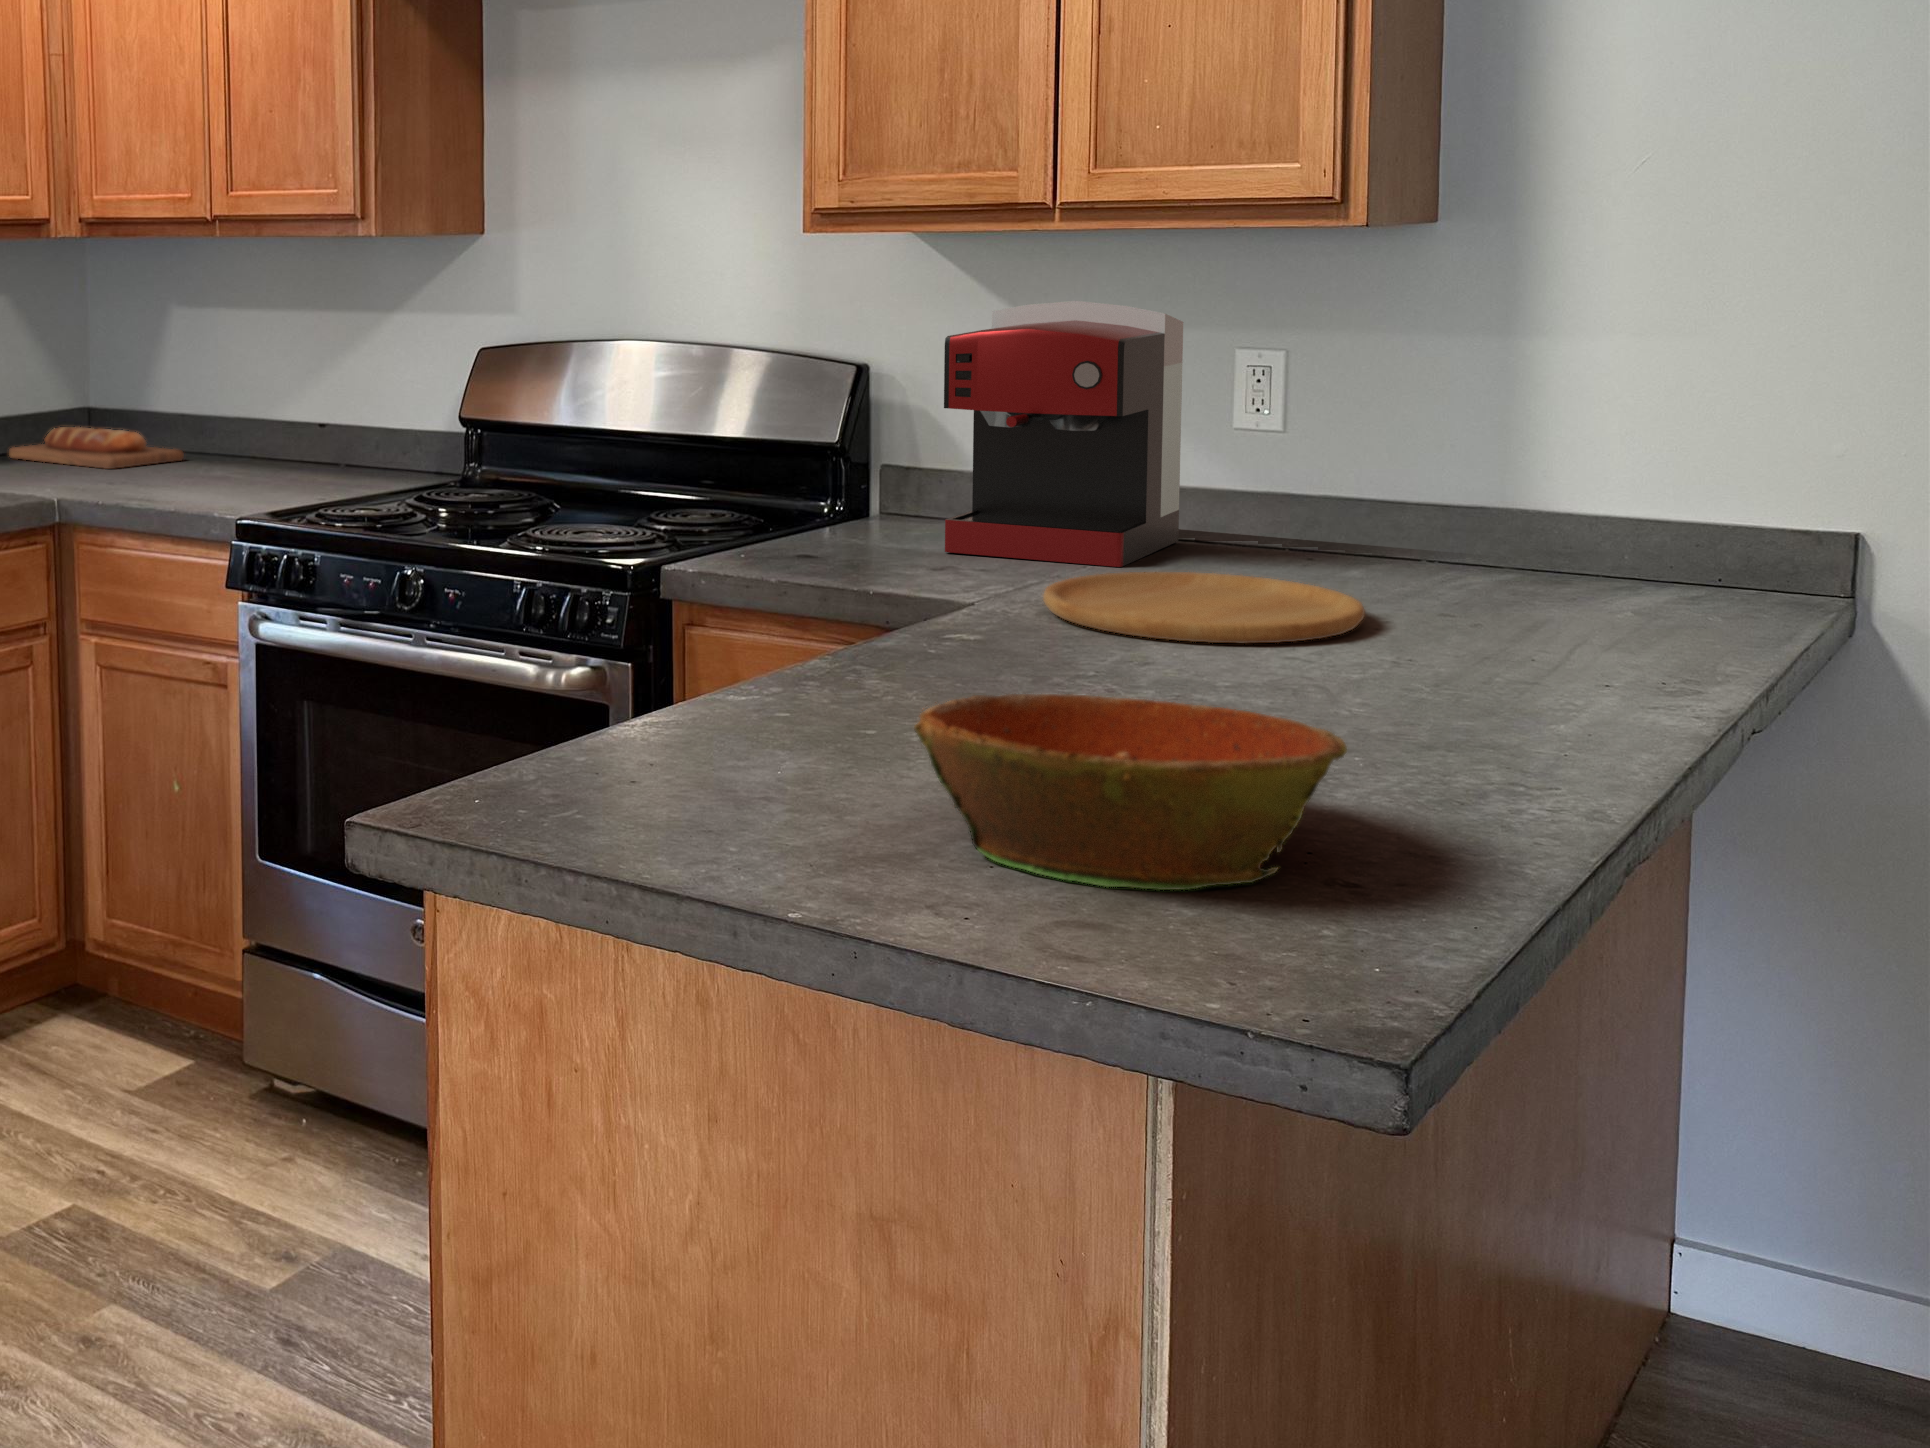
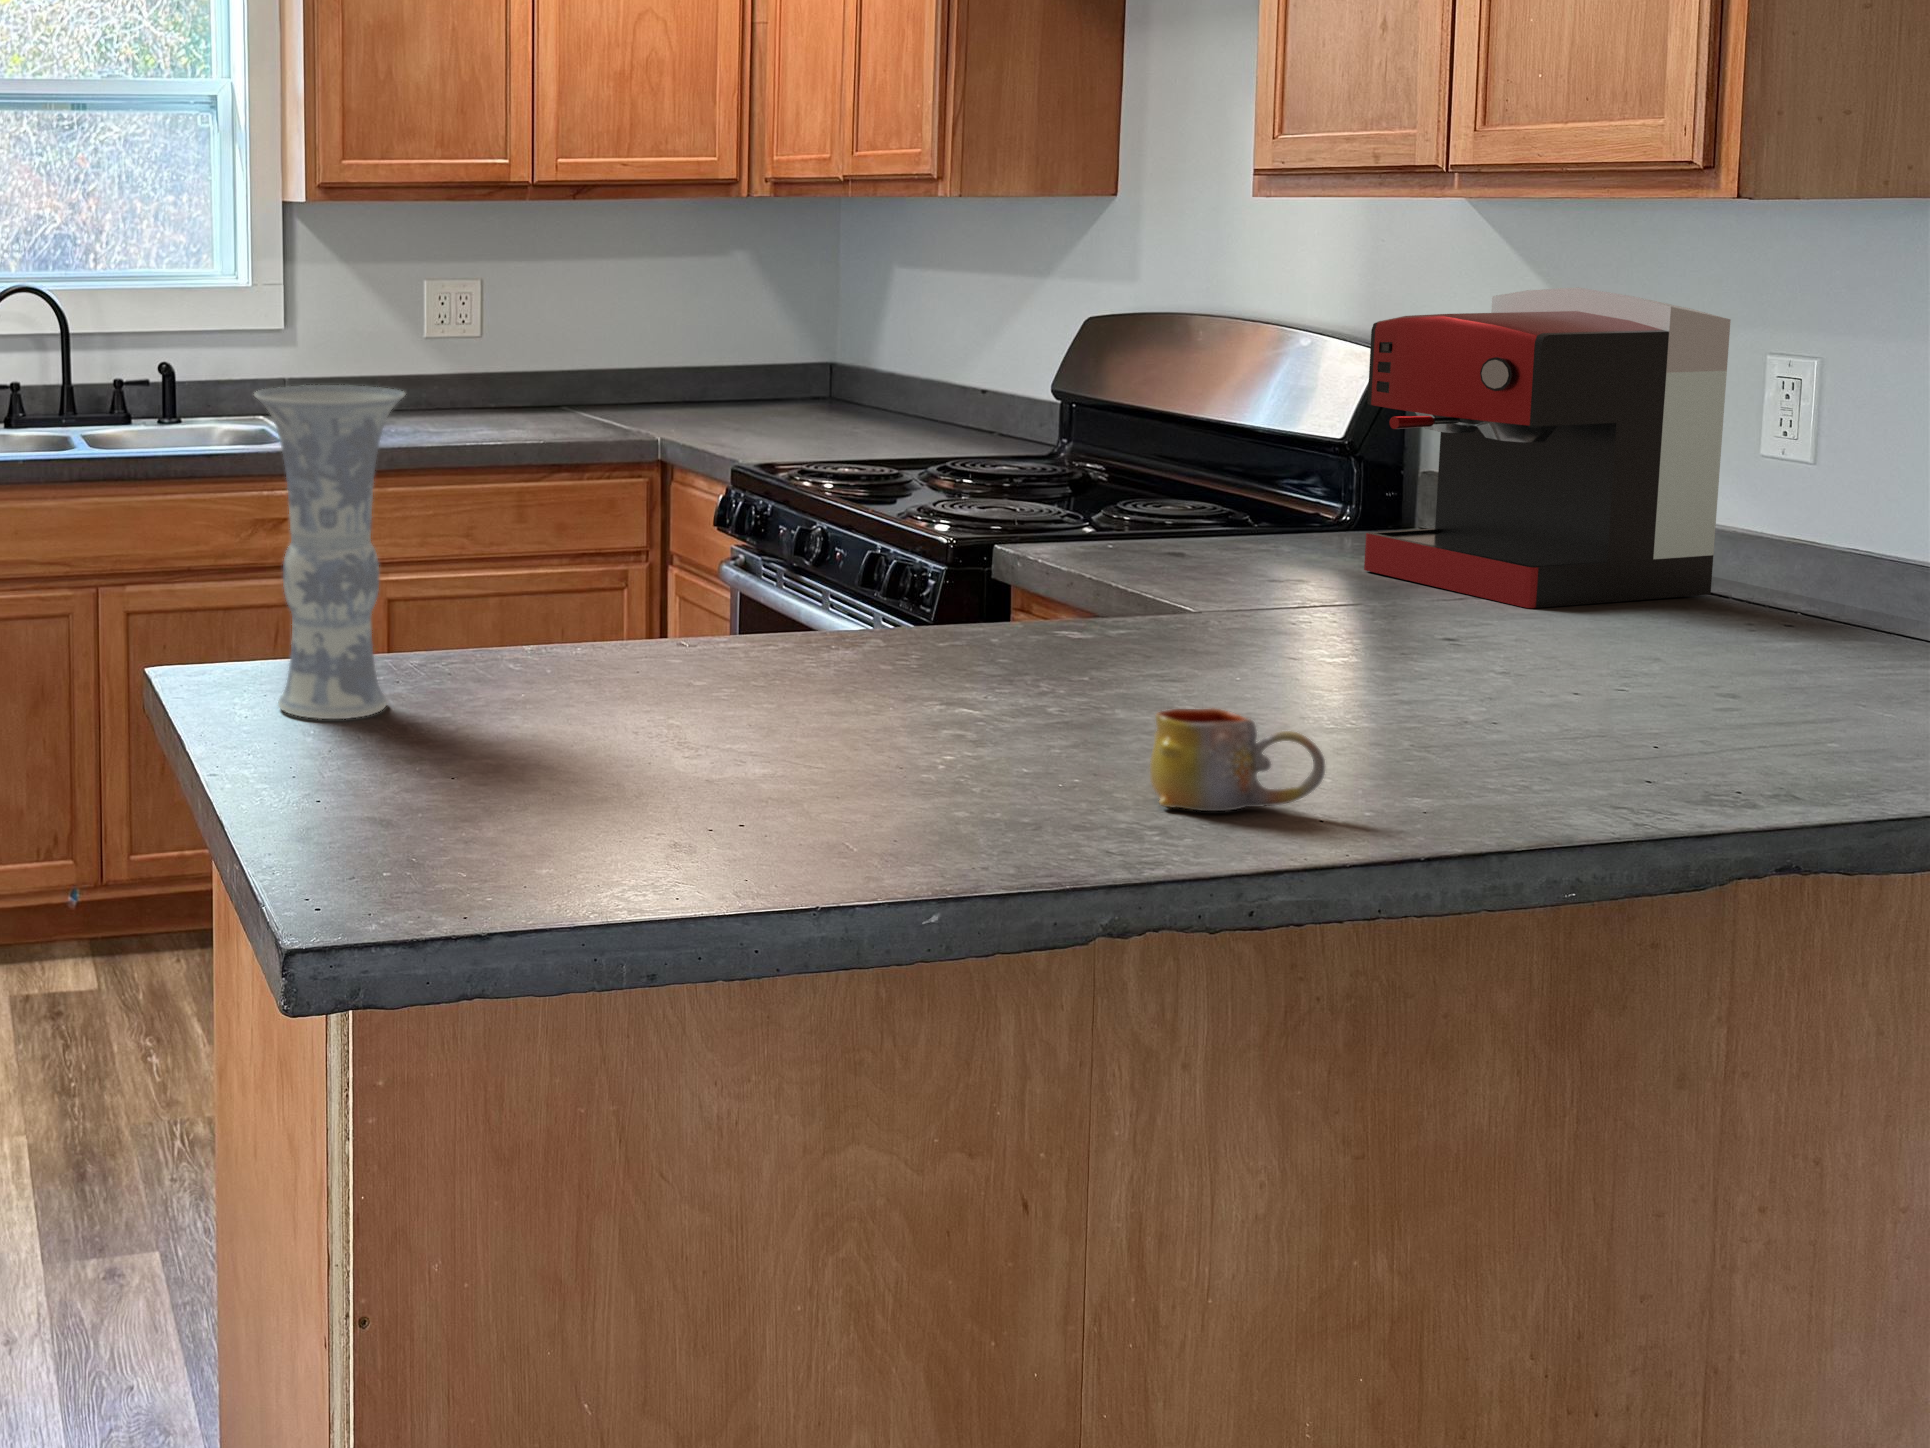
bread loaf: present [9,427,184,469] -> none [741,378,885,419]
vase: none [553,453,724,828] -> present [254,385,405,719]
cutting board: present [1043,572,1365,644] -> none [1242,603,1642,700]
mug: none [1378,669,1510,759] -> present [1150,709,1325,811]
bowl: present [914,694,1347,890] -> none [436,645,840,847]

